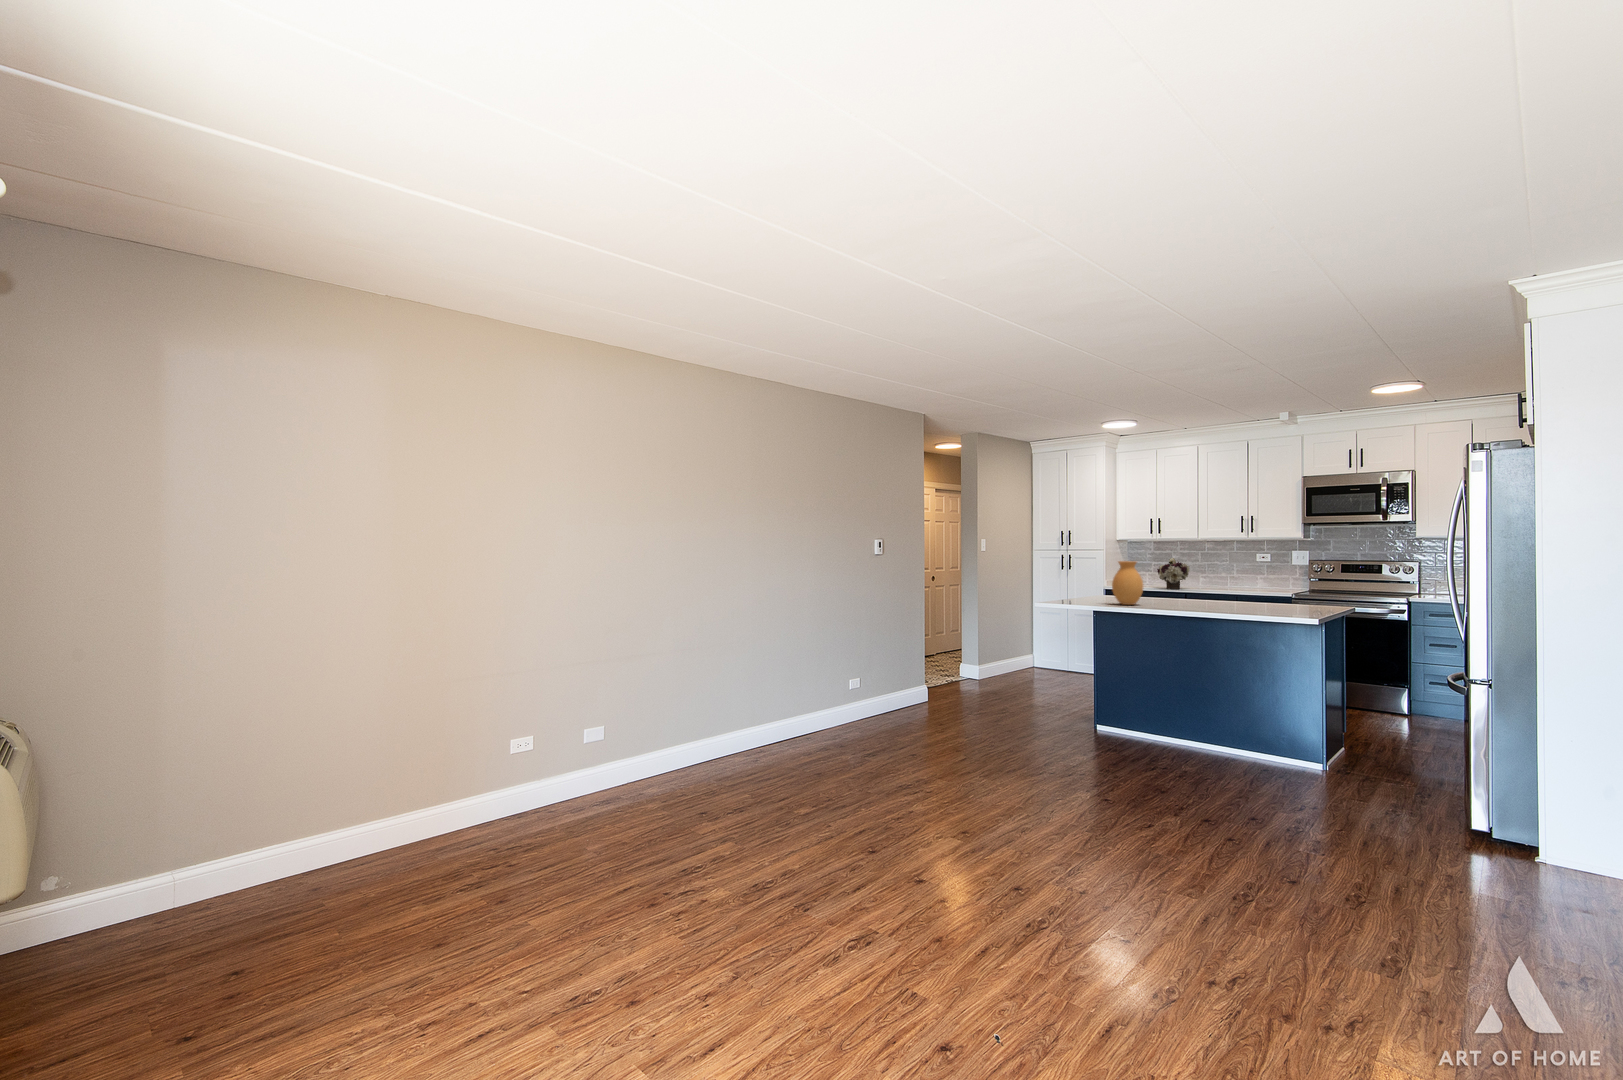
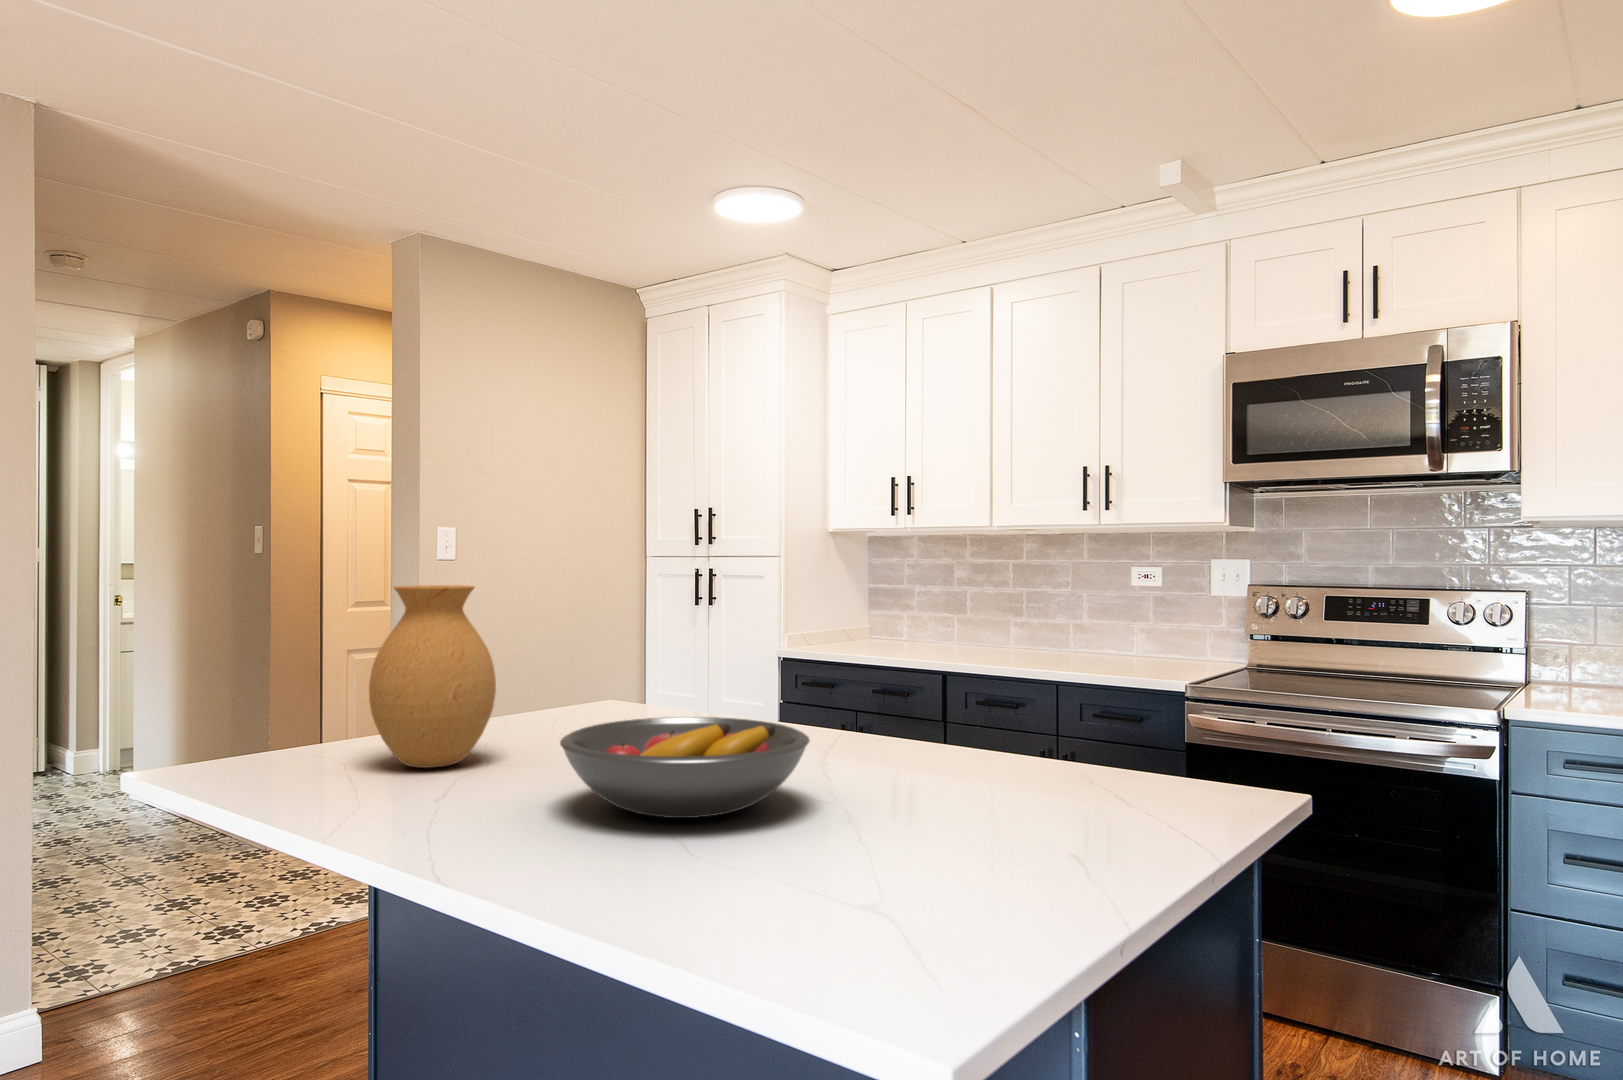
flower arrangement: present [1157,558,1189,589] -> none [909,574,978,654]
fruit bowl: none [1186,589,1247,609] -> present [560,717,810,818]

